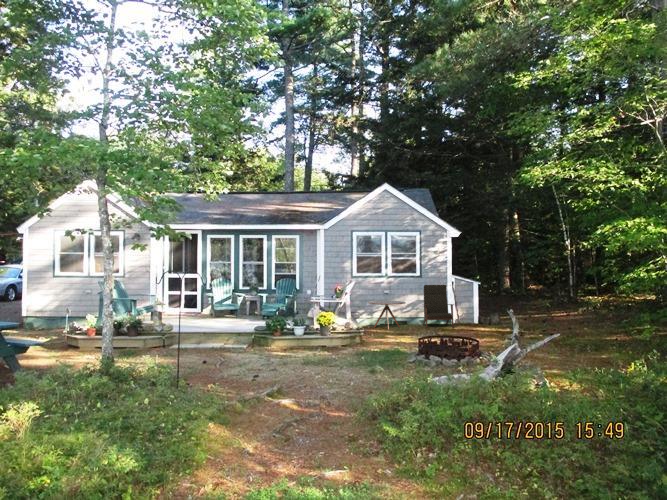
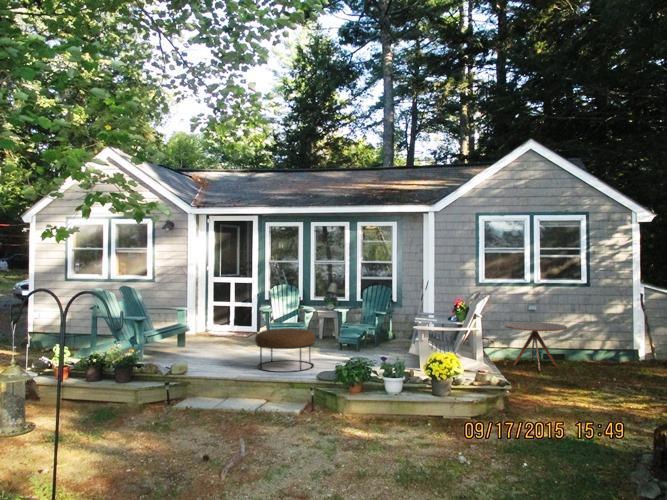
lounge chair: present [423,285,454,328] -> none [591,298,654,371]
ottoman: none [214,305,251,330] -> present [255,328,315,372]

